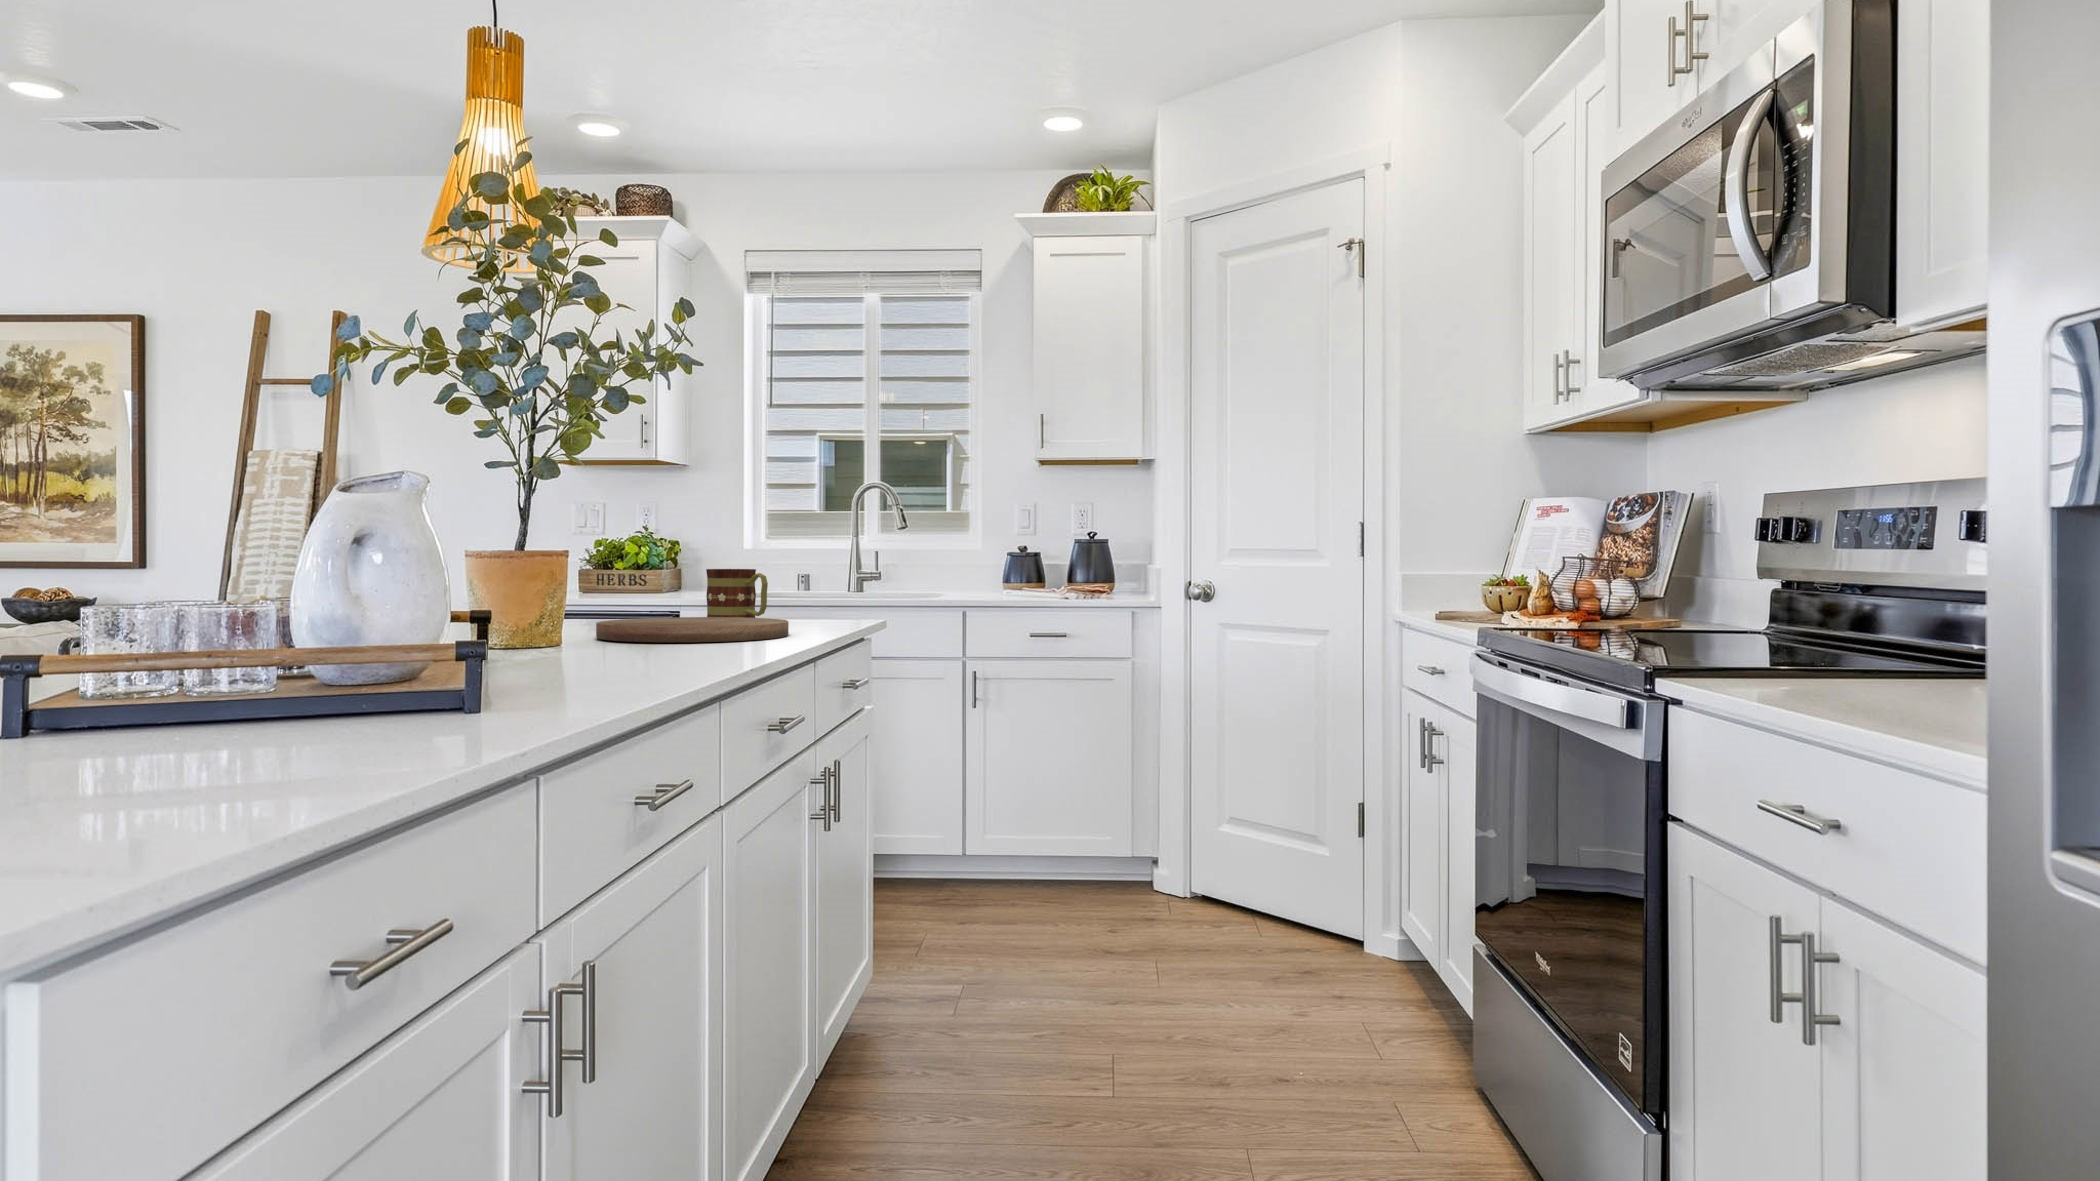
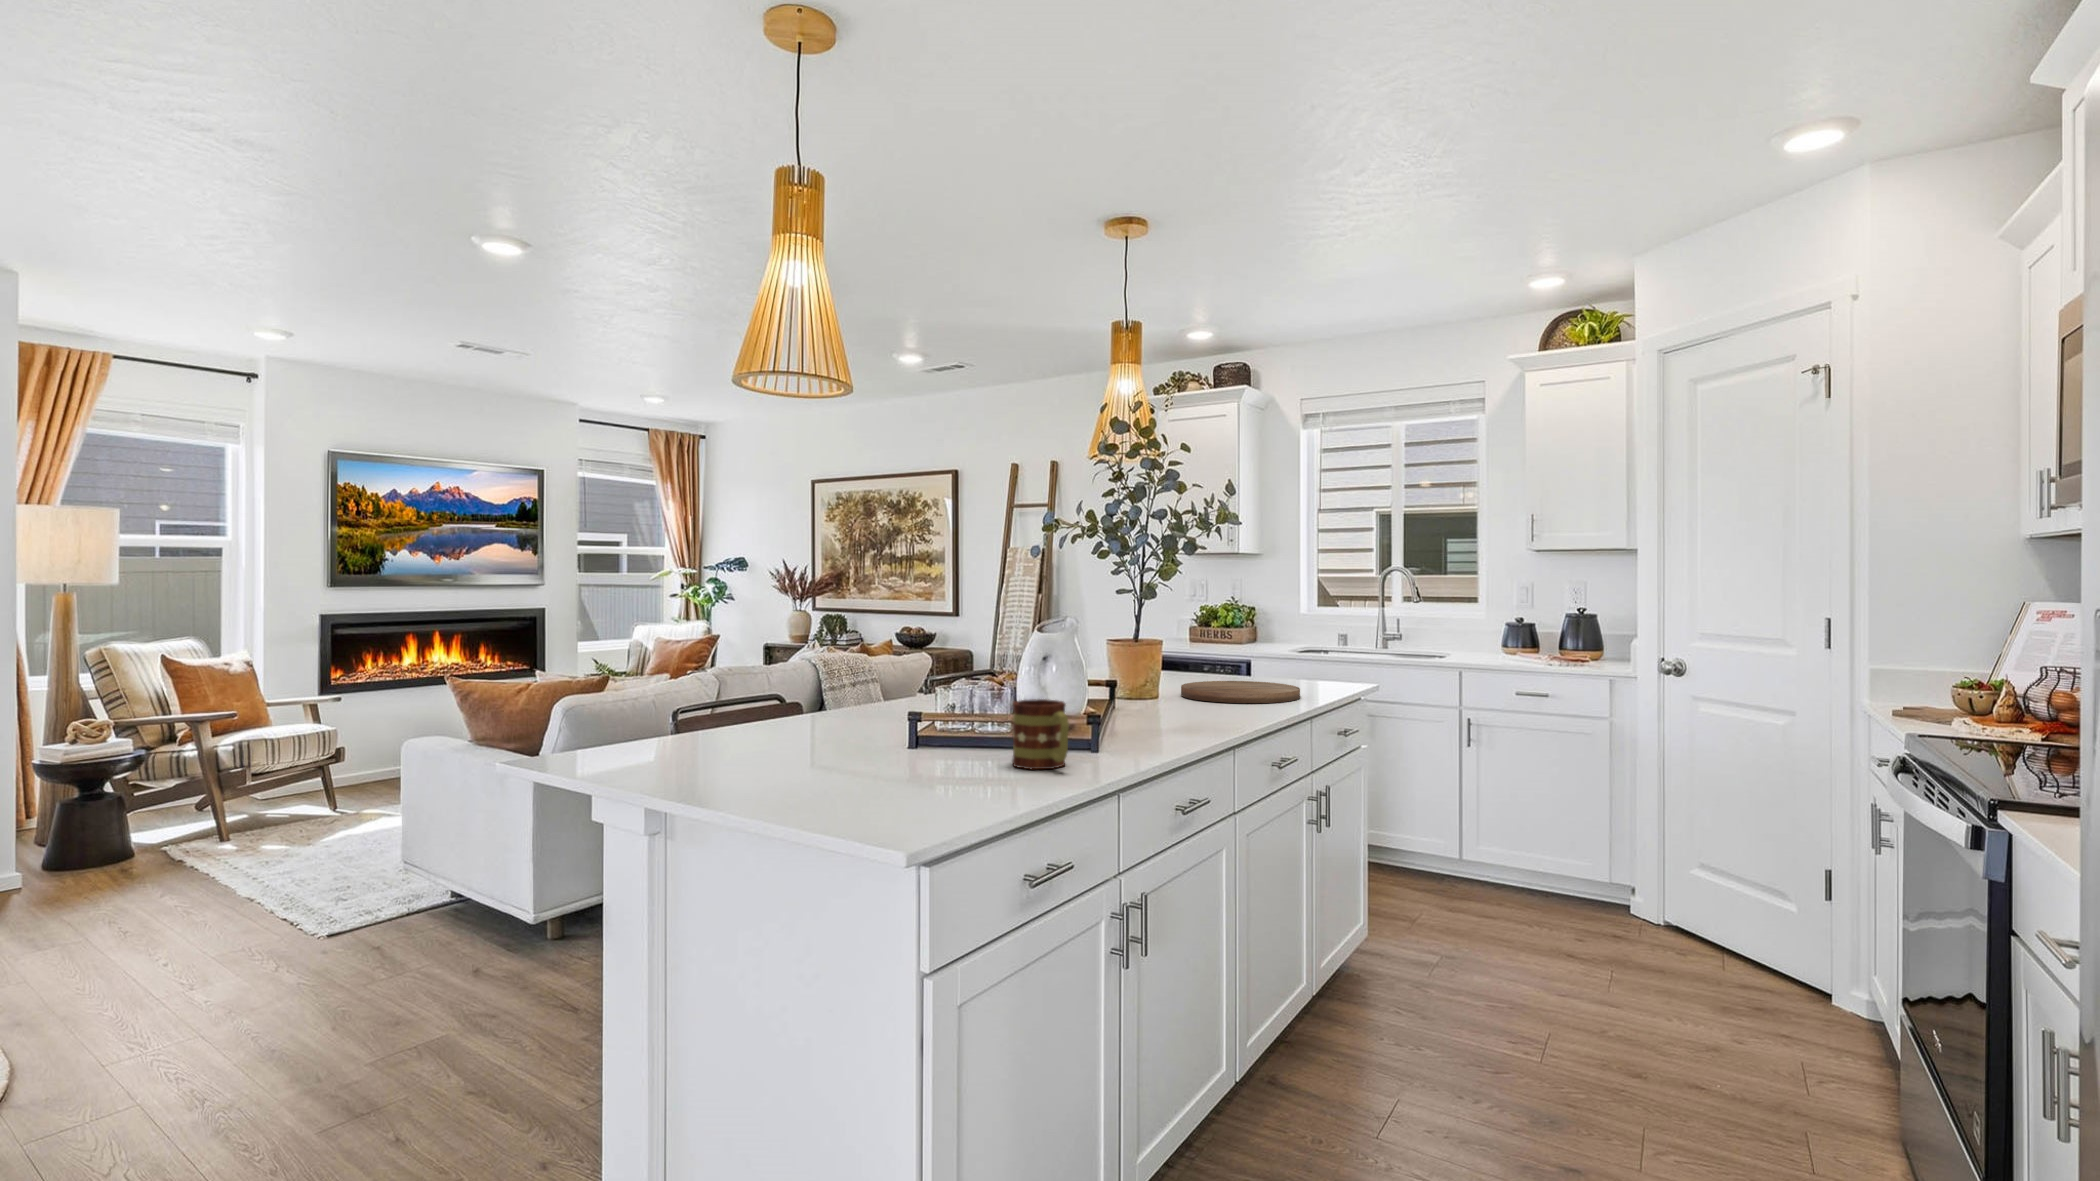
mug: present [706,569,768,618] -> present [1012,699,1069,769]

